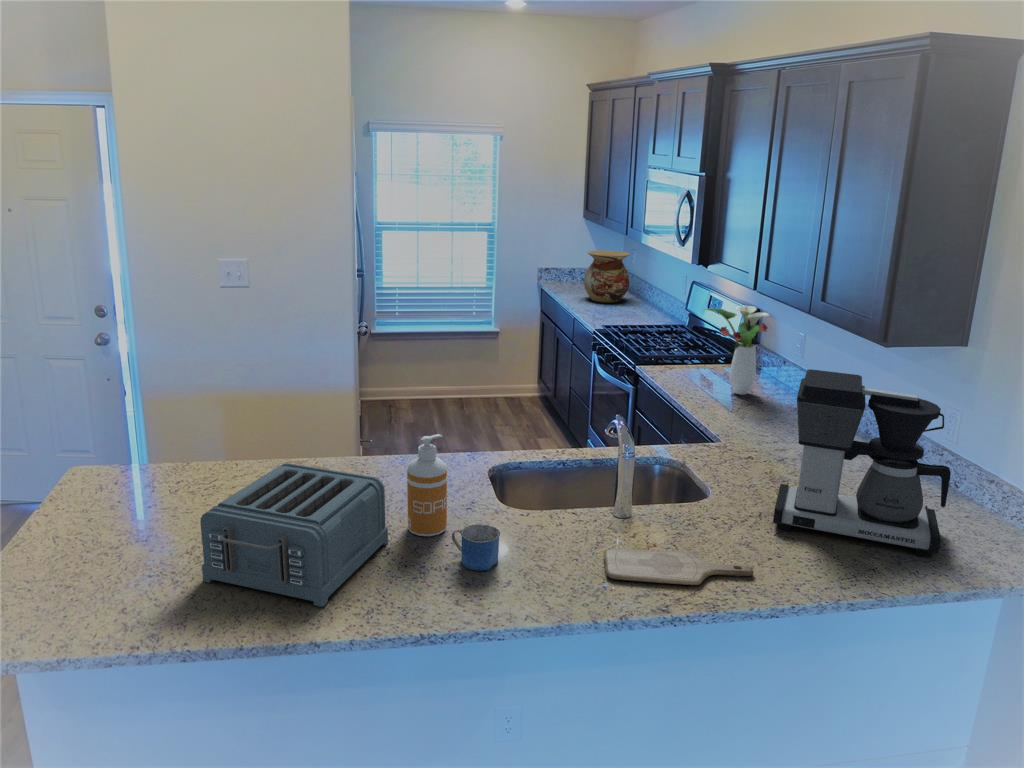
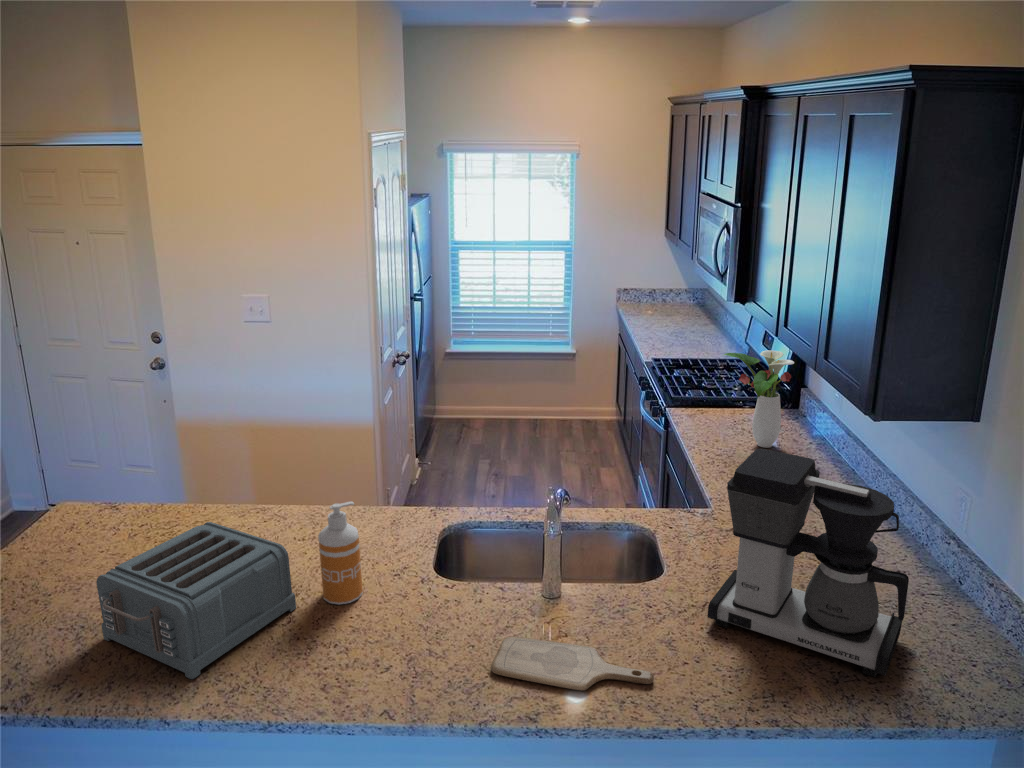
vase: present [584,250,630,303] -> none [653,273,701,328]
mug: present [452,524,500,571] -> none [346,600,391,651]

